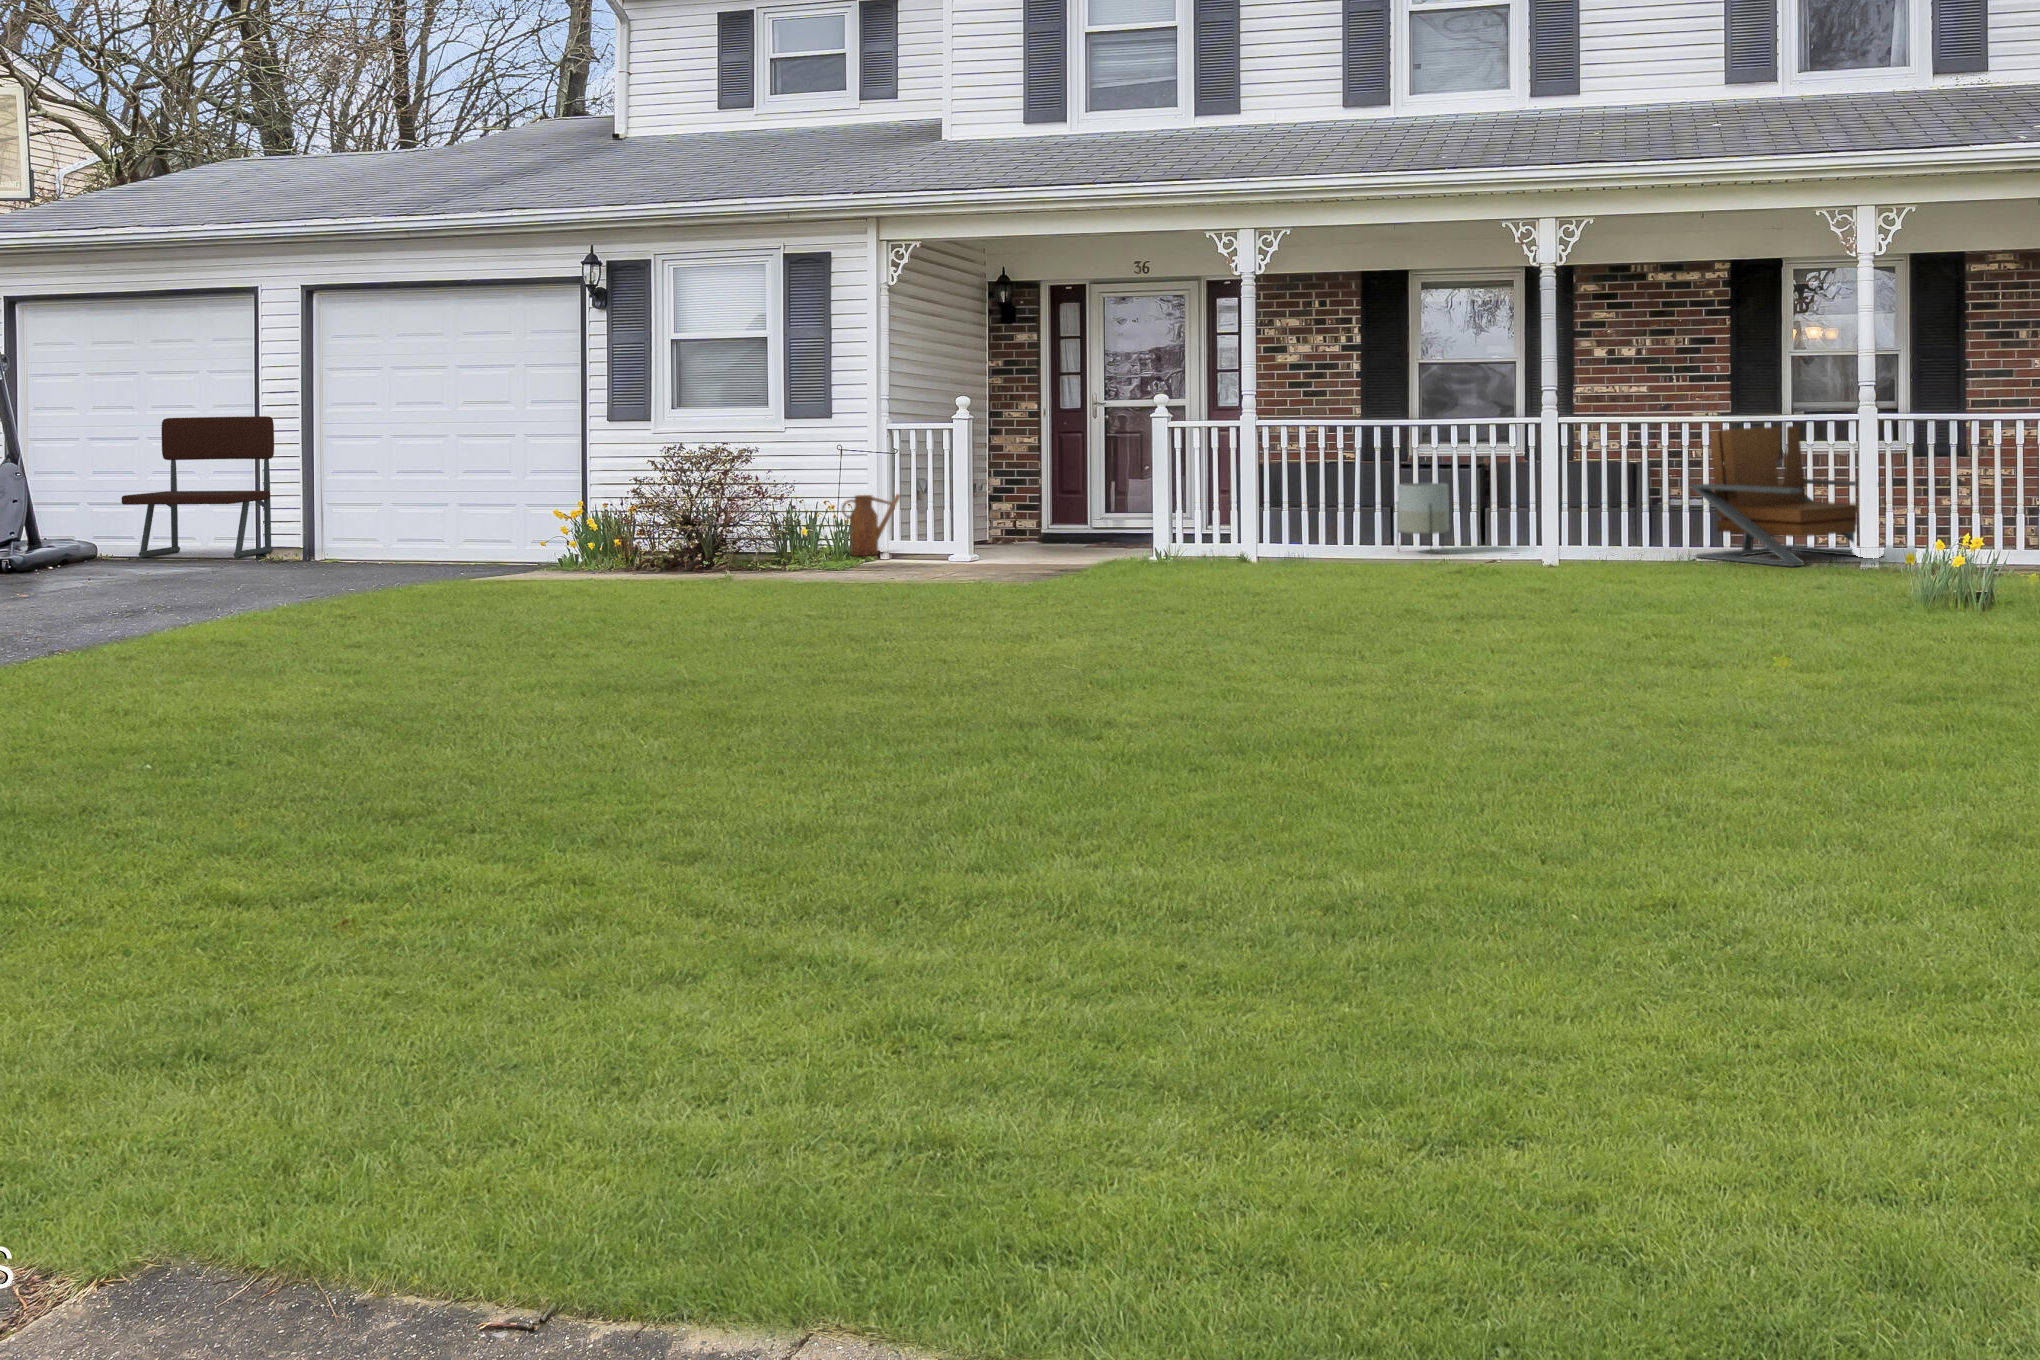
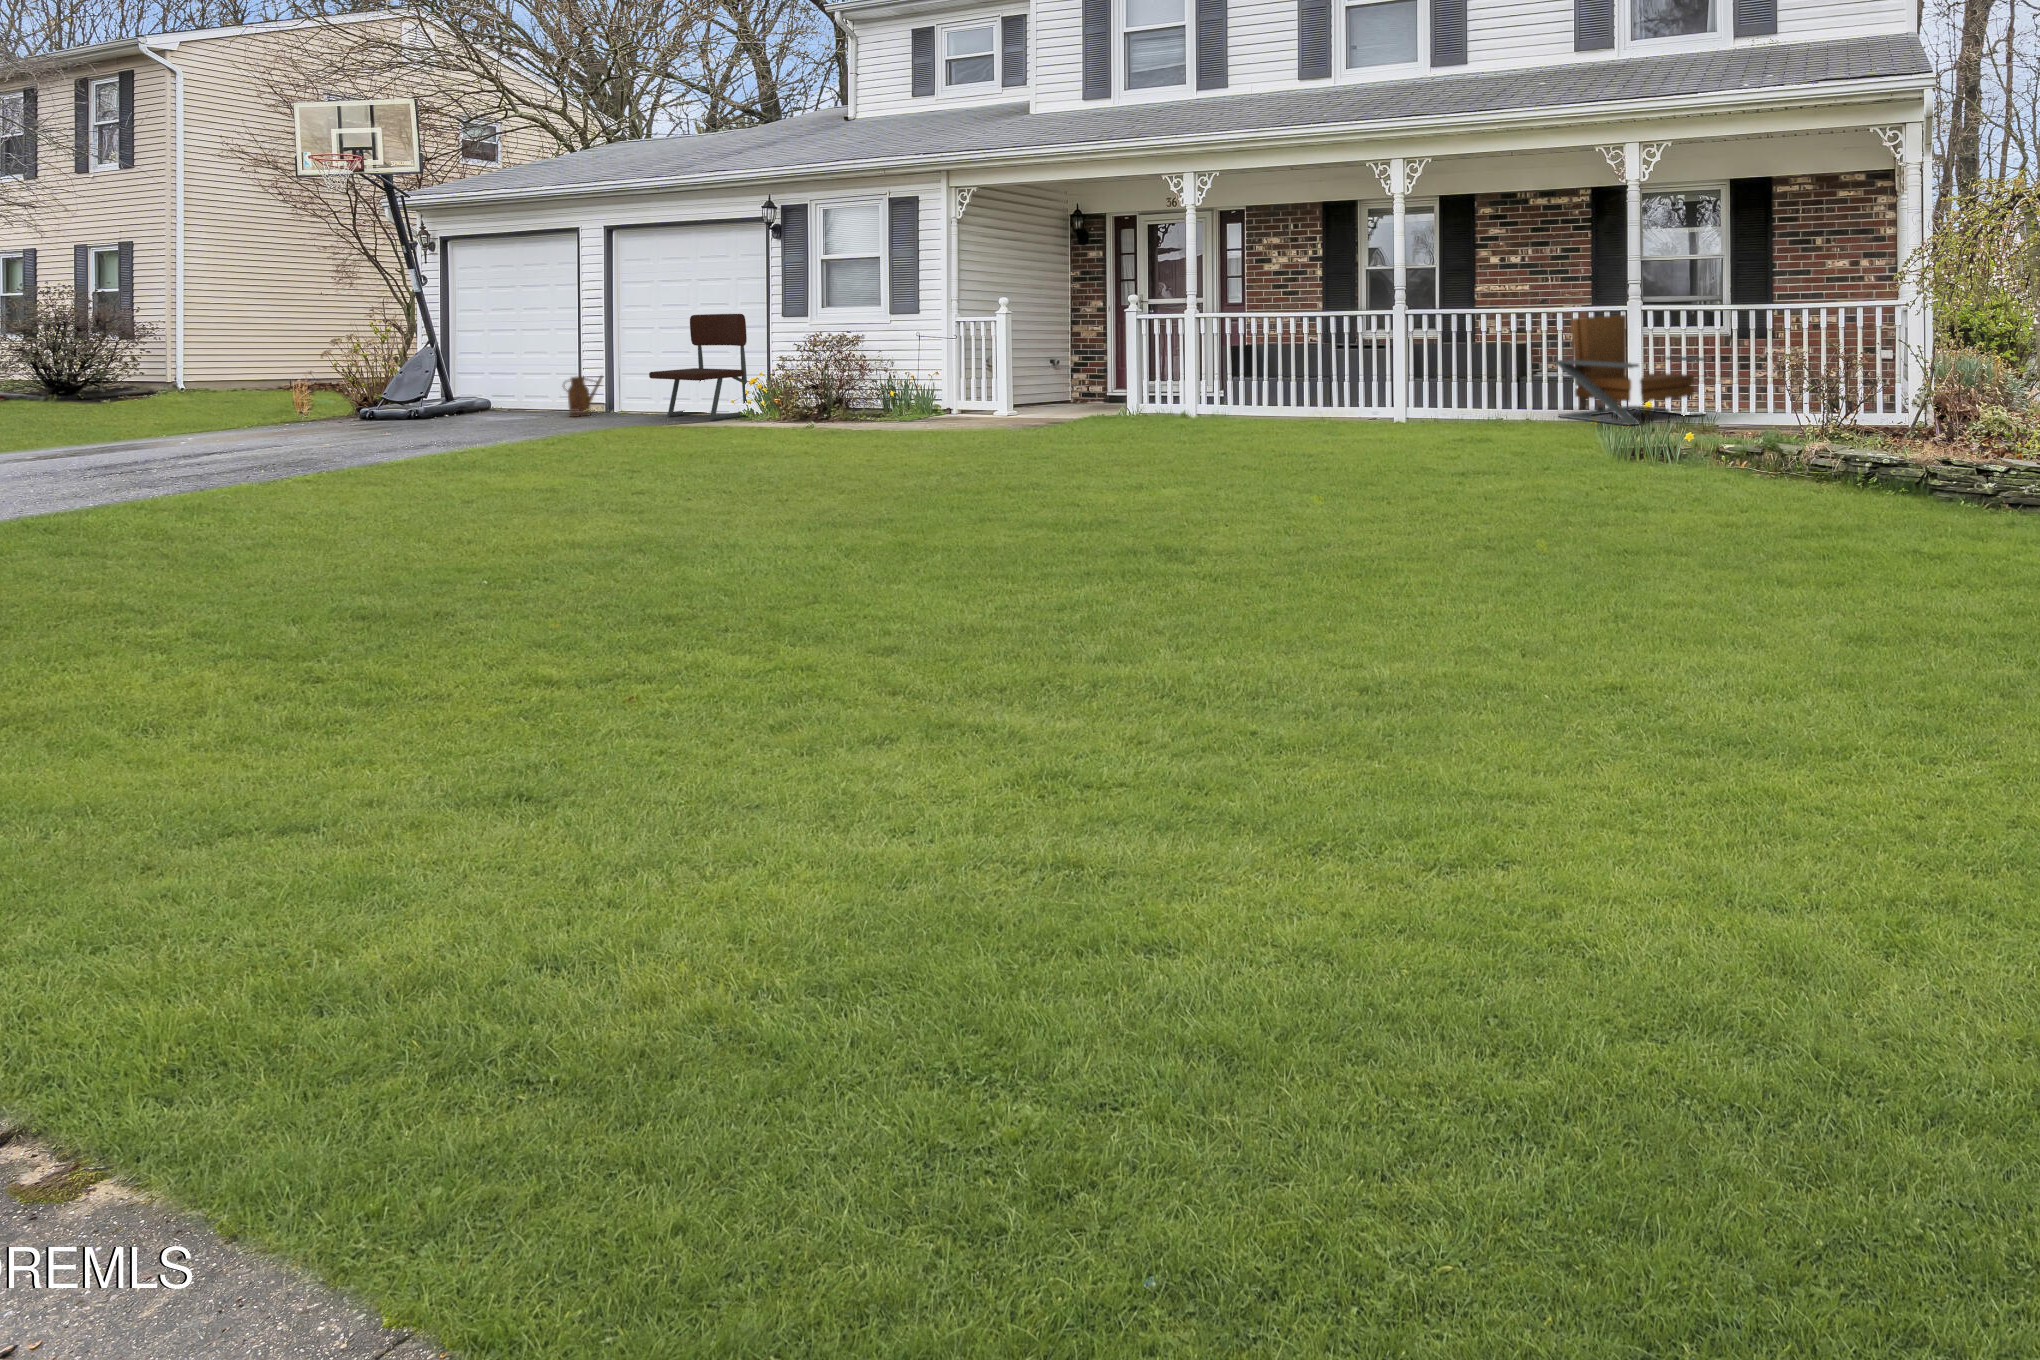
bench: present [122,416,274,558] -> present [649,314,747,420]
planter: present [1397,483,1450,541] -> none [1335,360,1374,415]
watering can: present [842,494,900,556] -> present [566,376,602,417]

